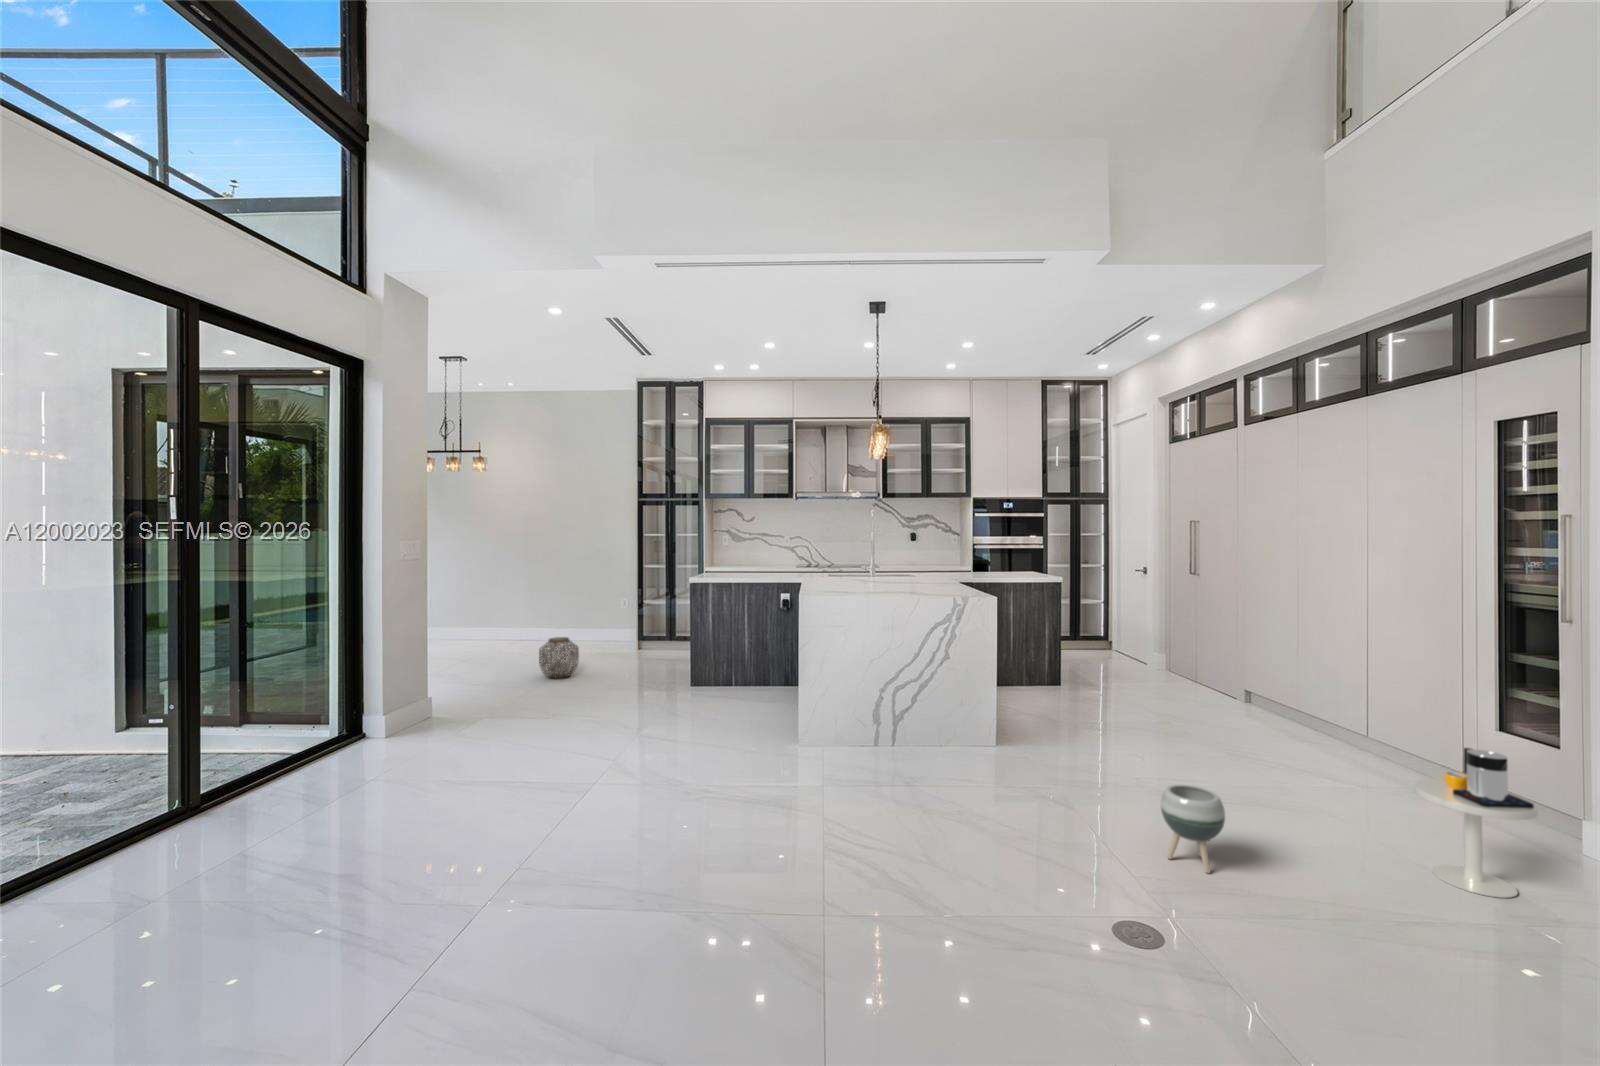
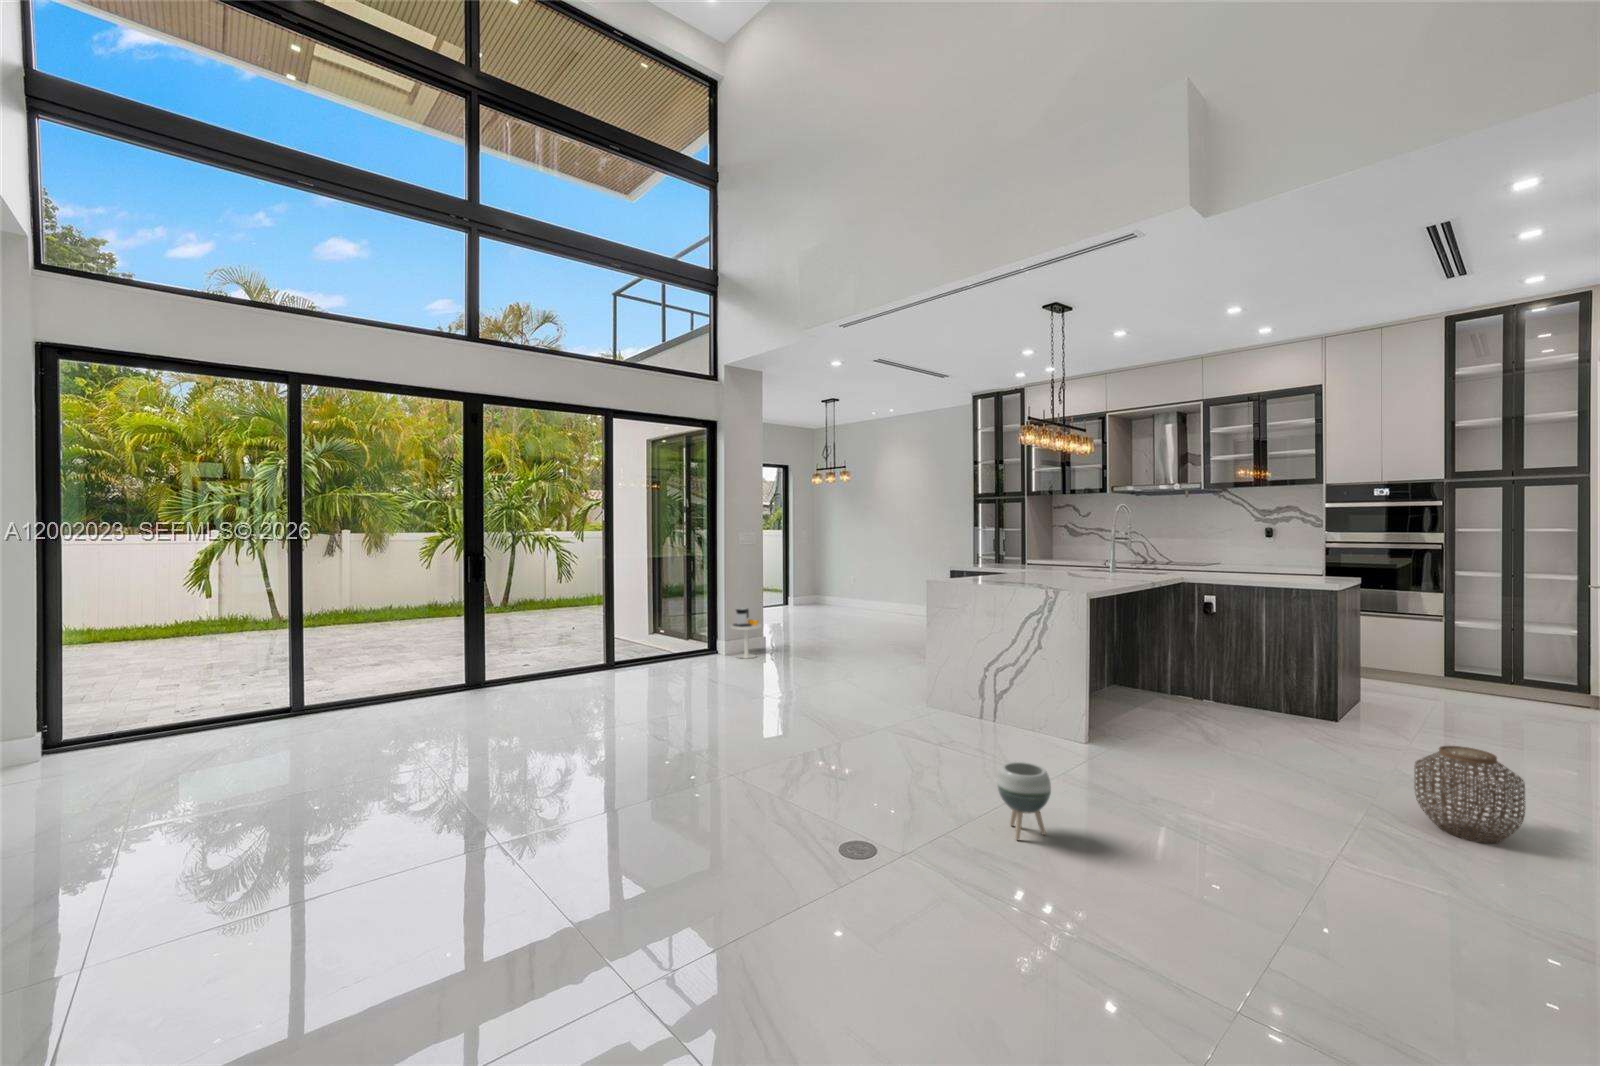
woven basket: present [539,637,579,679] -> present [1414,746,1525,843]
side table: present [1414,748,1538,898] -> present [730,608,762,658]

